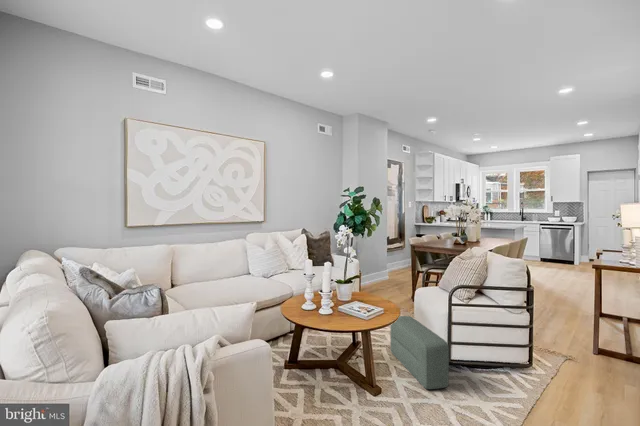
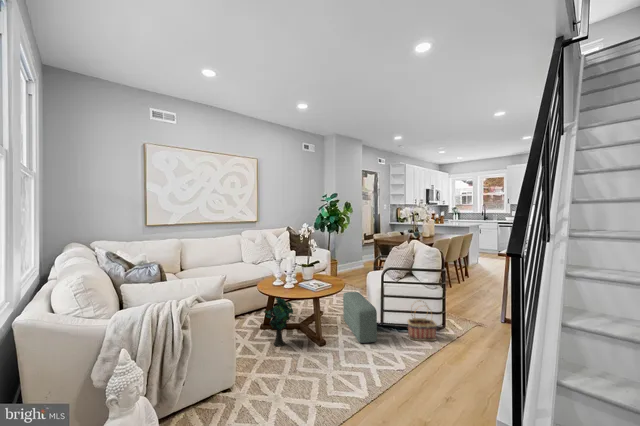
decorative plant: none [295,318,337,396] -> present [264,297,293,346]
basket: none [484,330,527,385] -> present [408,308,437,341]

